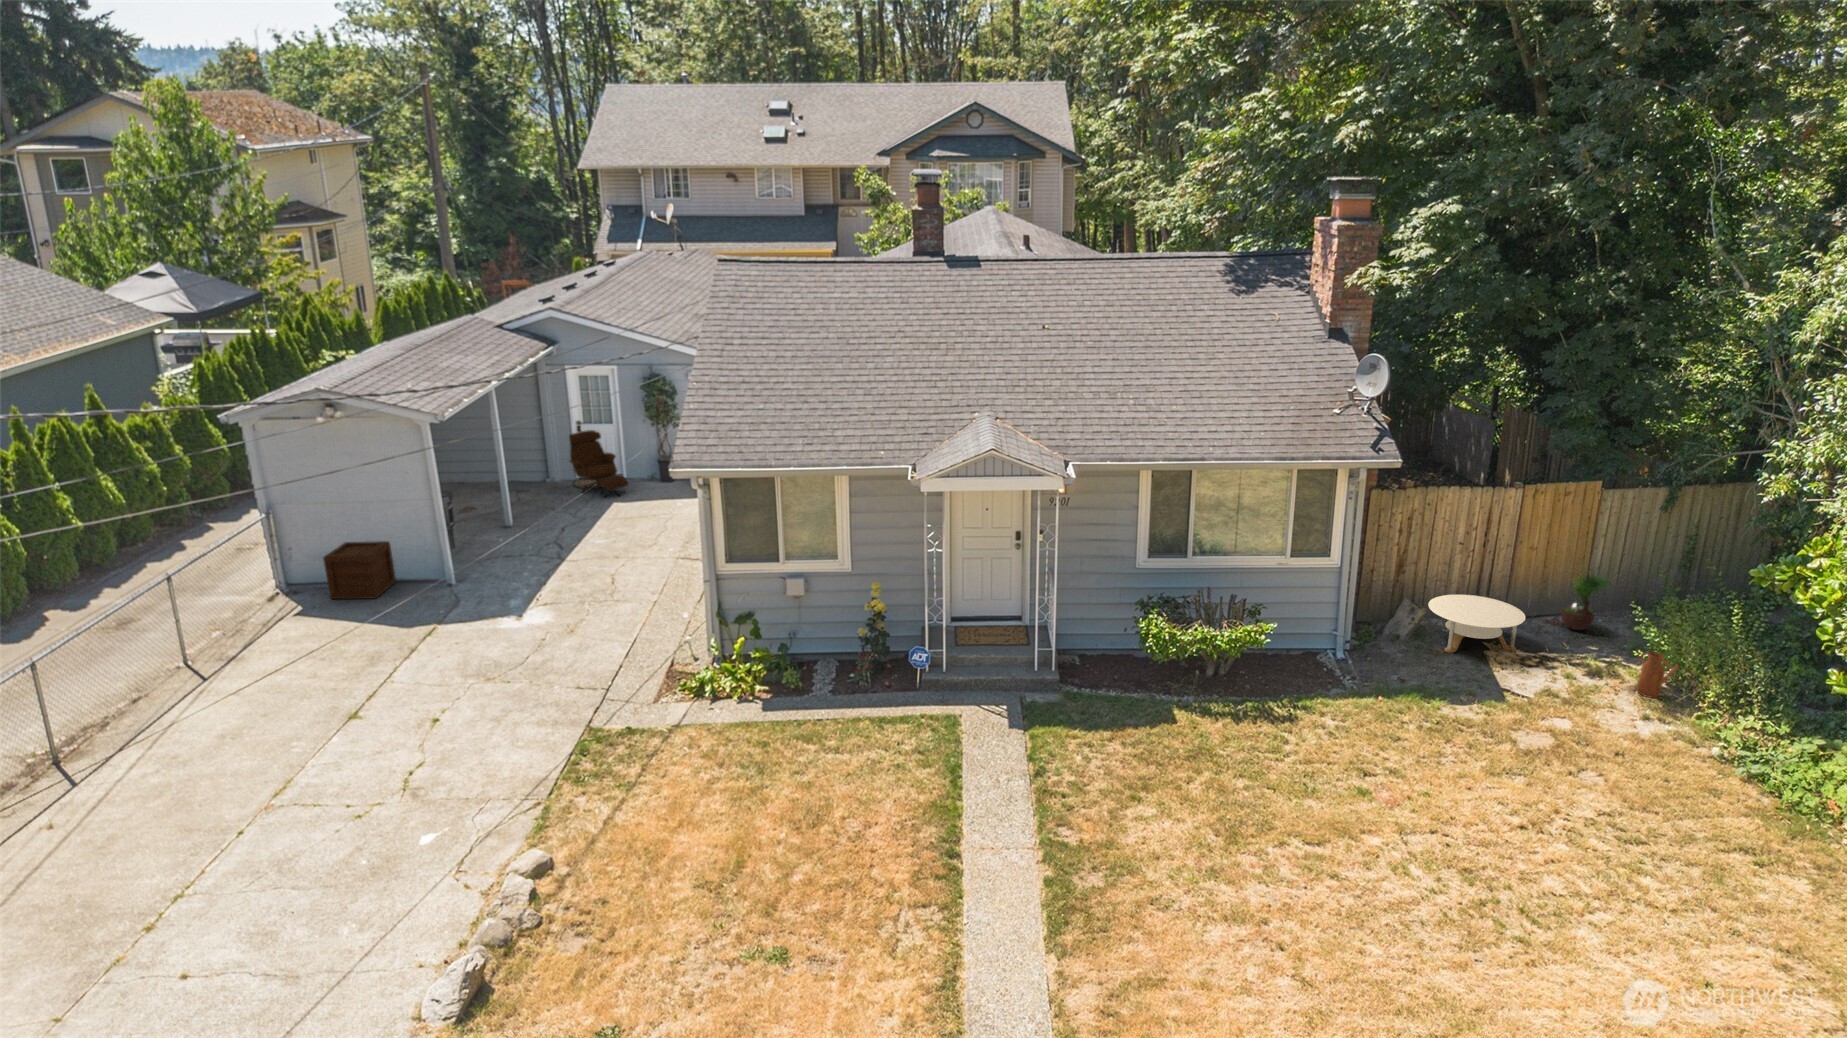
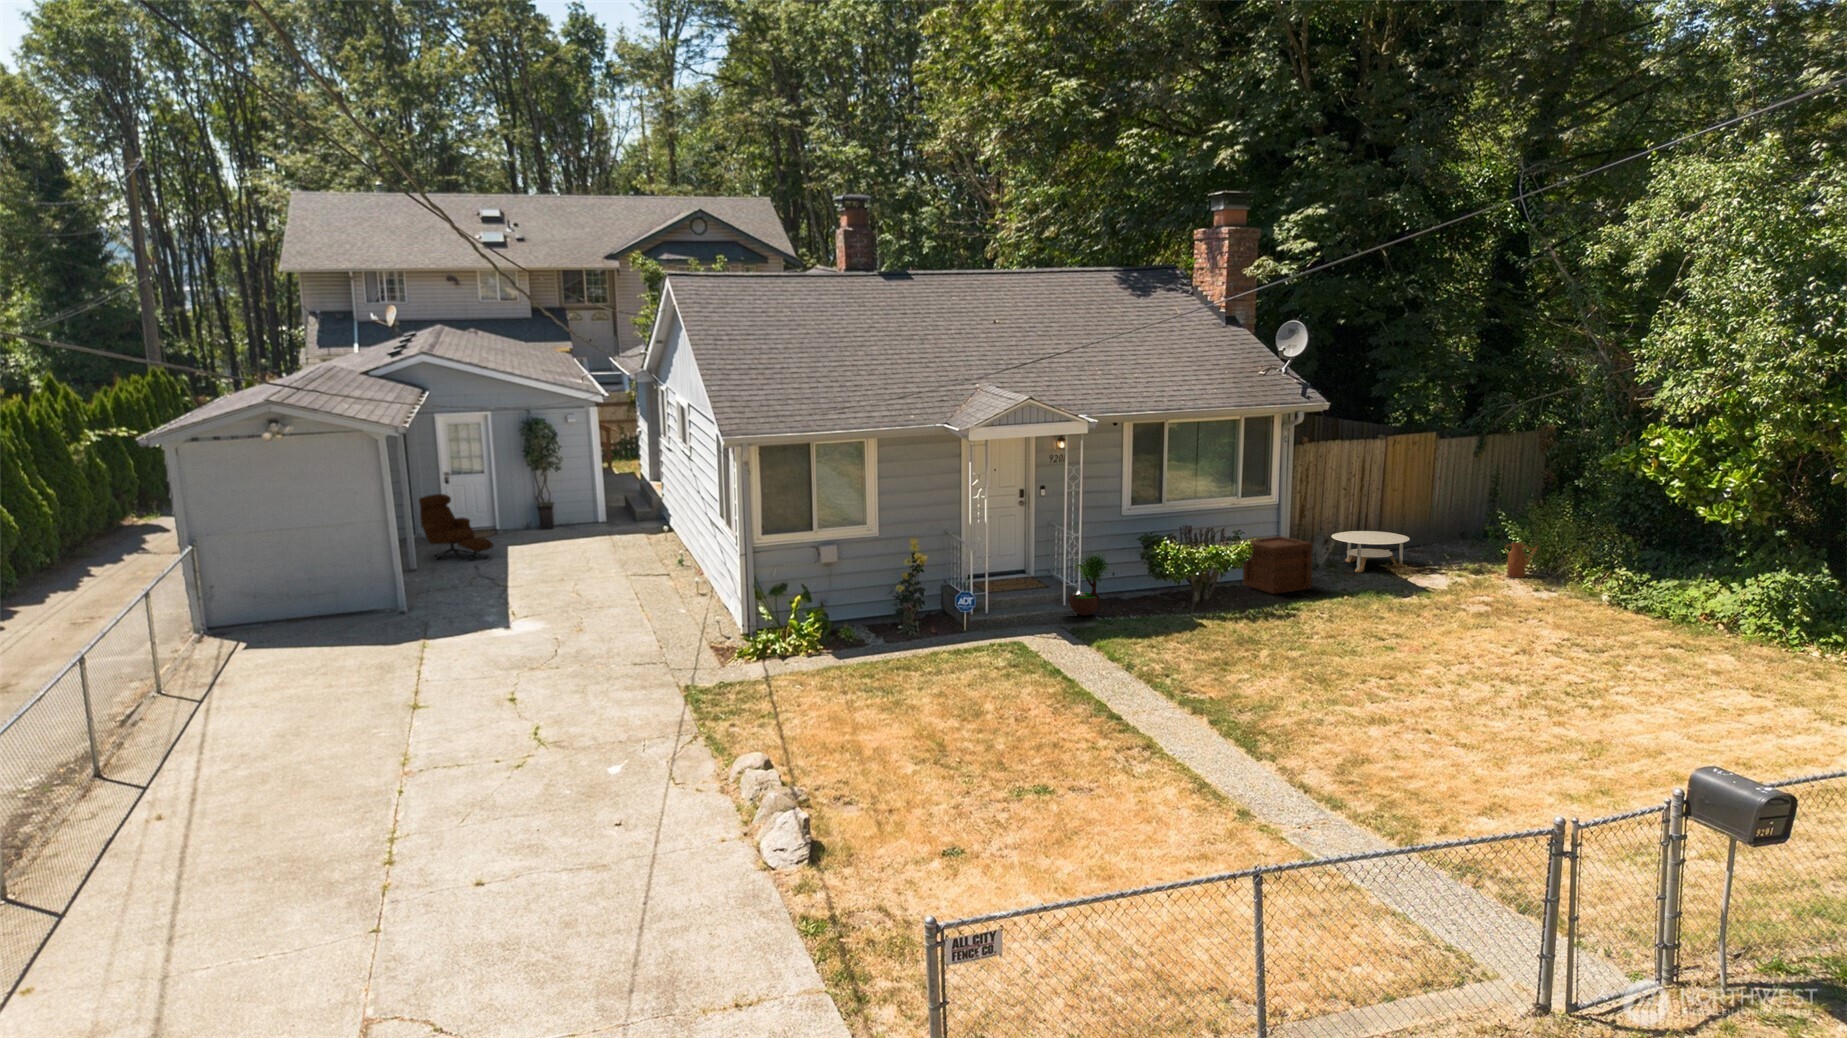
wooden crate: present [323,541,396,599] -> present [1243,536,1313,594]
potted tree: present [1561,574,1608,630] -> present [1070,552,1109,616]

